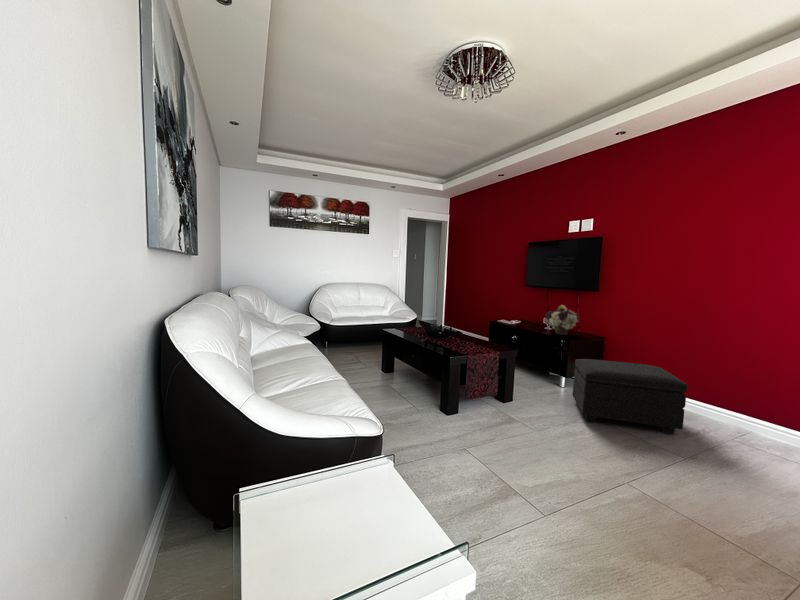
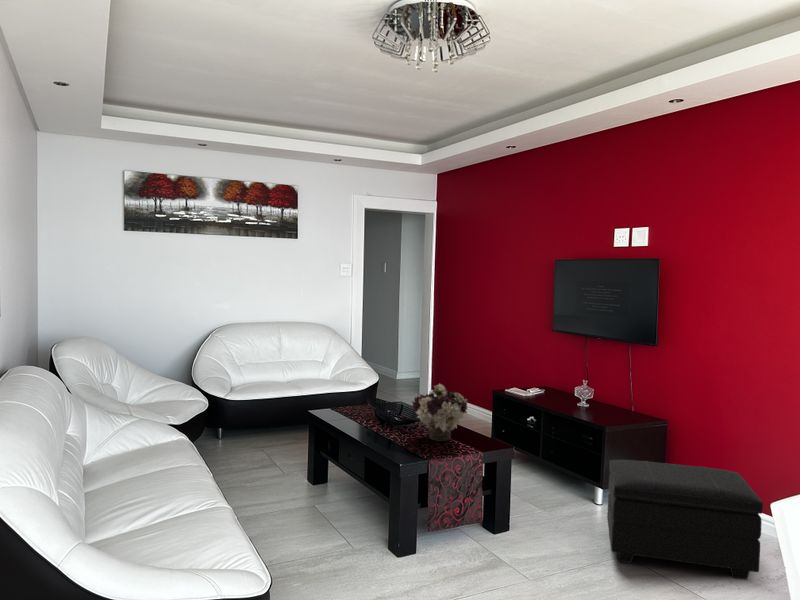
flower arrangement: present [546,305,579,335] -> present [412,384,467,441]

